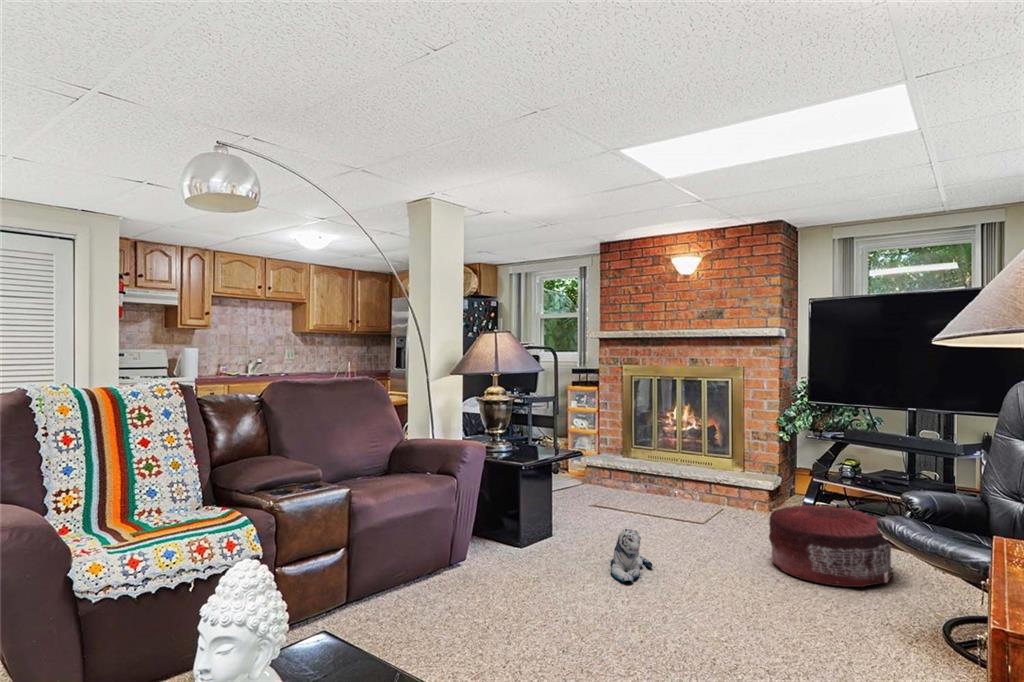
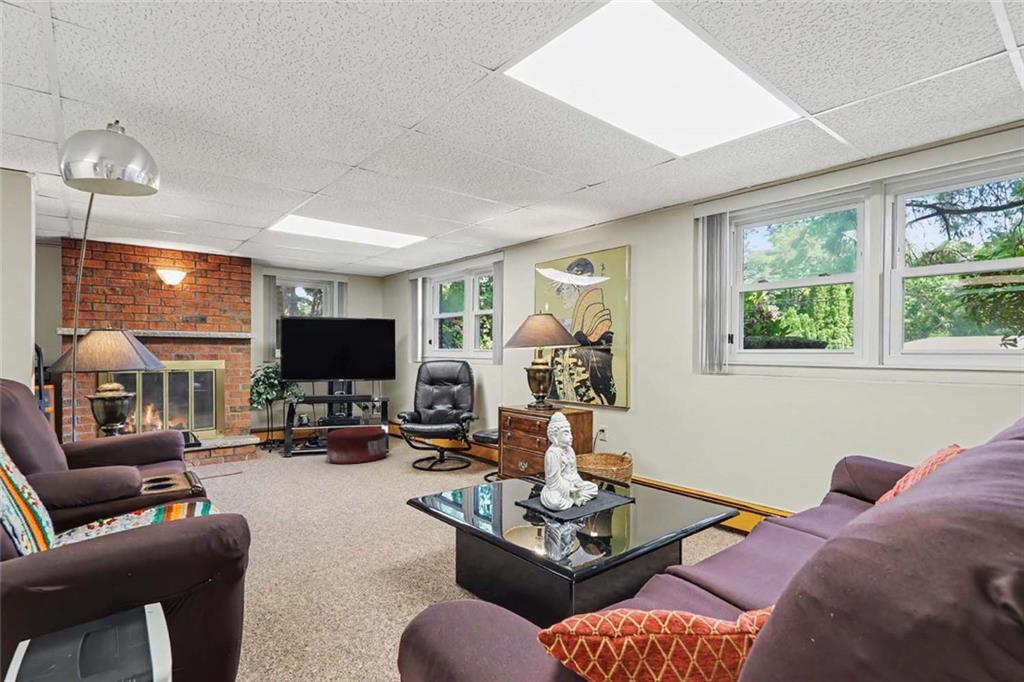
plush toy: present [610,529,652,582] -> none [283,456,329,488]

